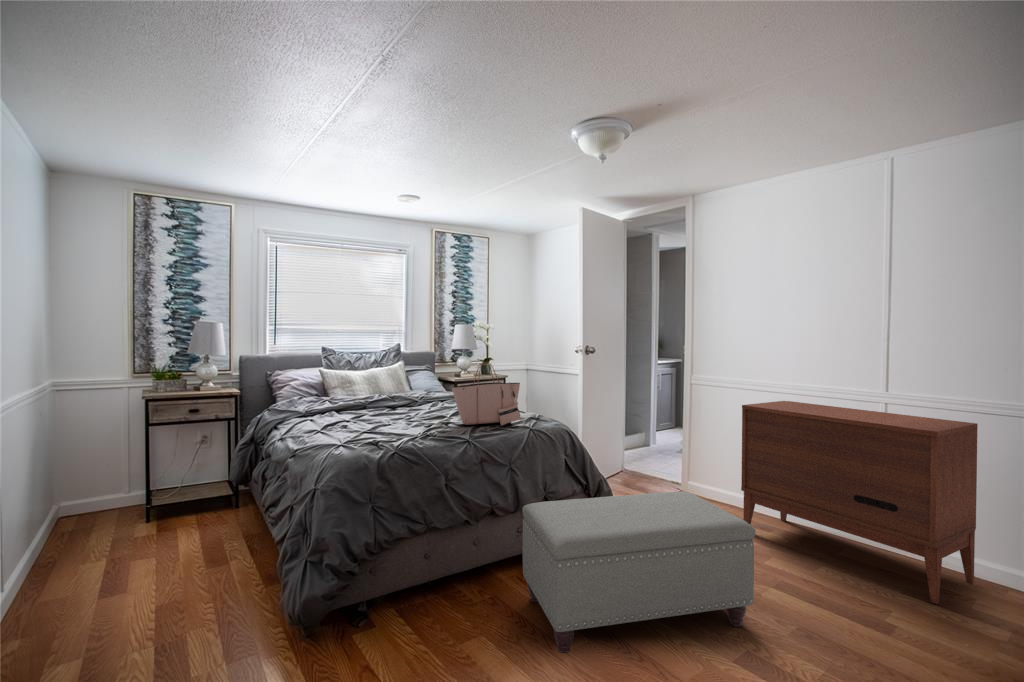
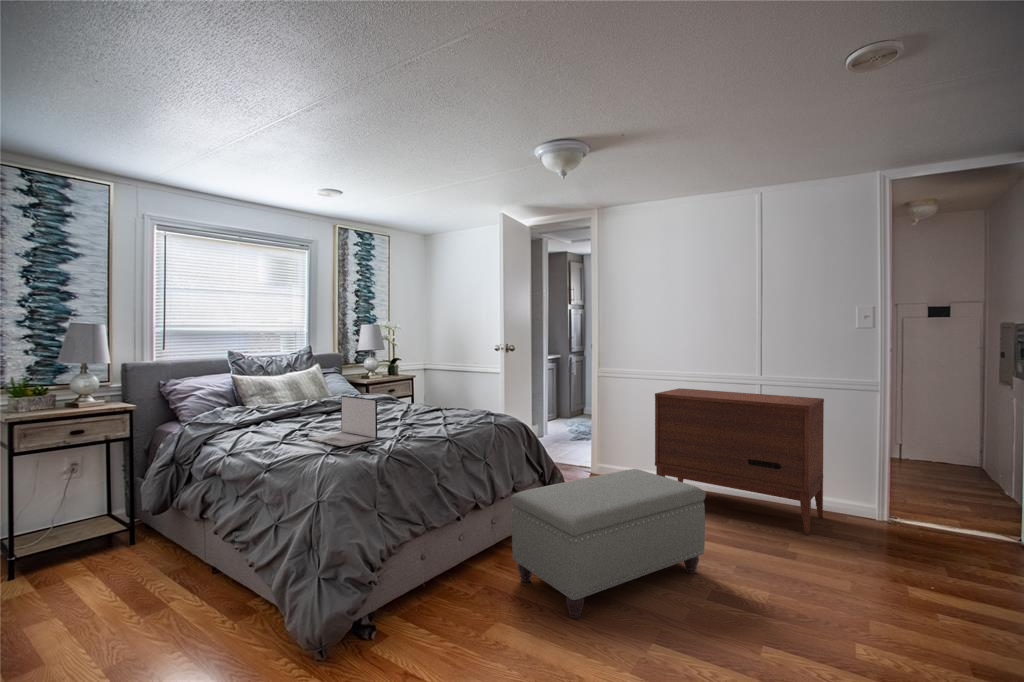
tote bag: present [452,362,520,425] -> none [416,363,483,425]
laptop: none [342,391,399,440] -> present [308,396,377,446]

